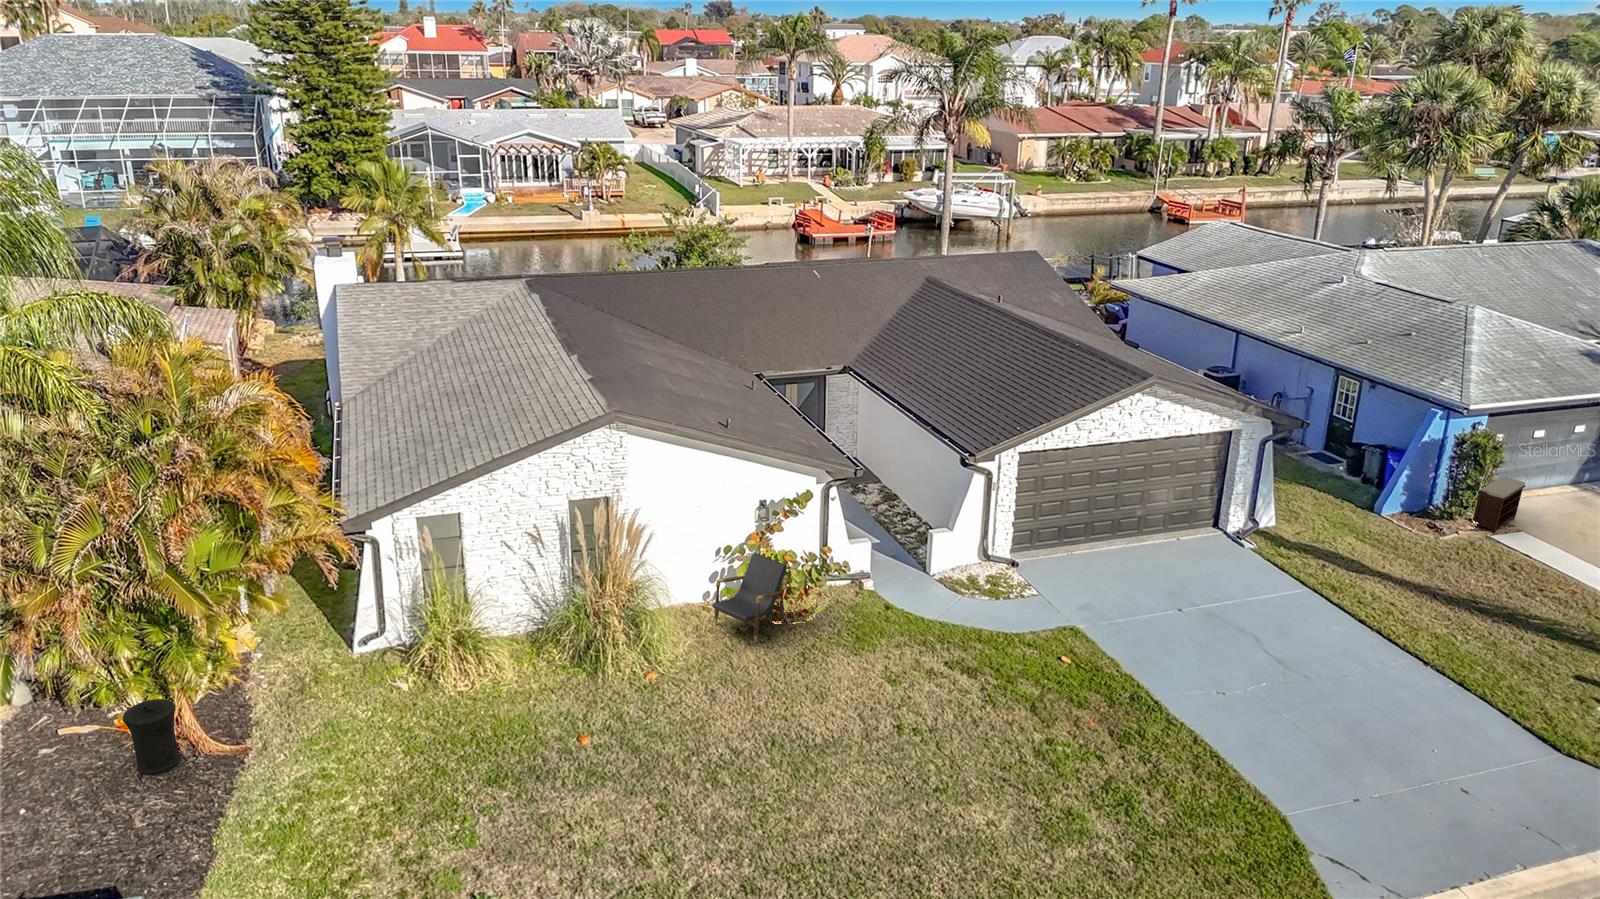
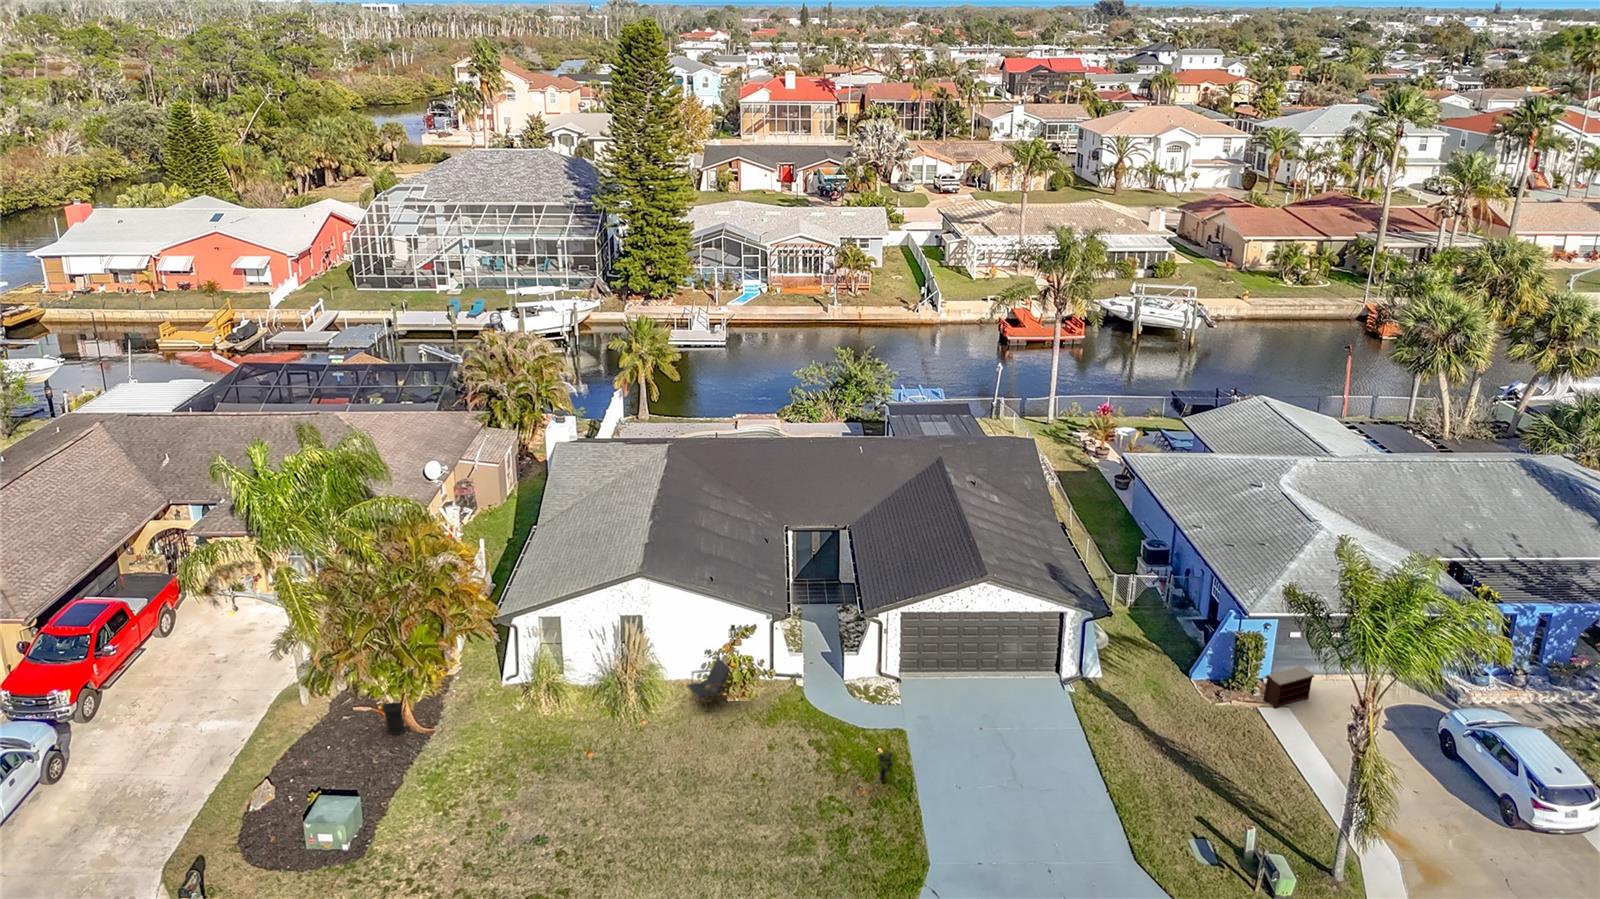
potted plant: none [1105,640,1135,699] -> present [878,749,894,782]

